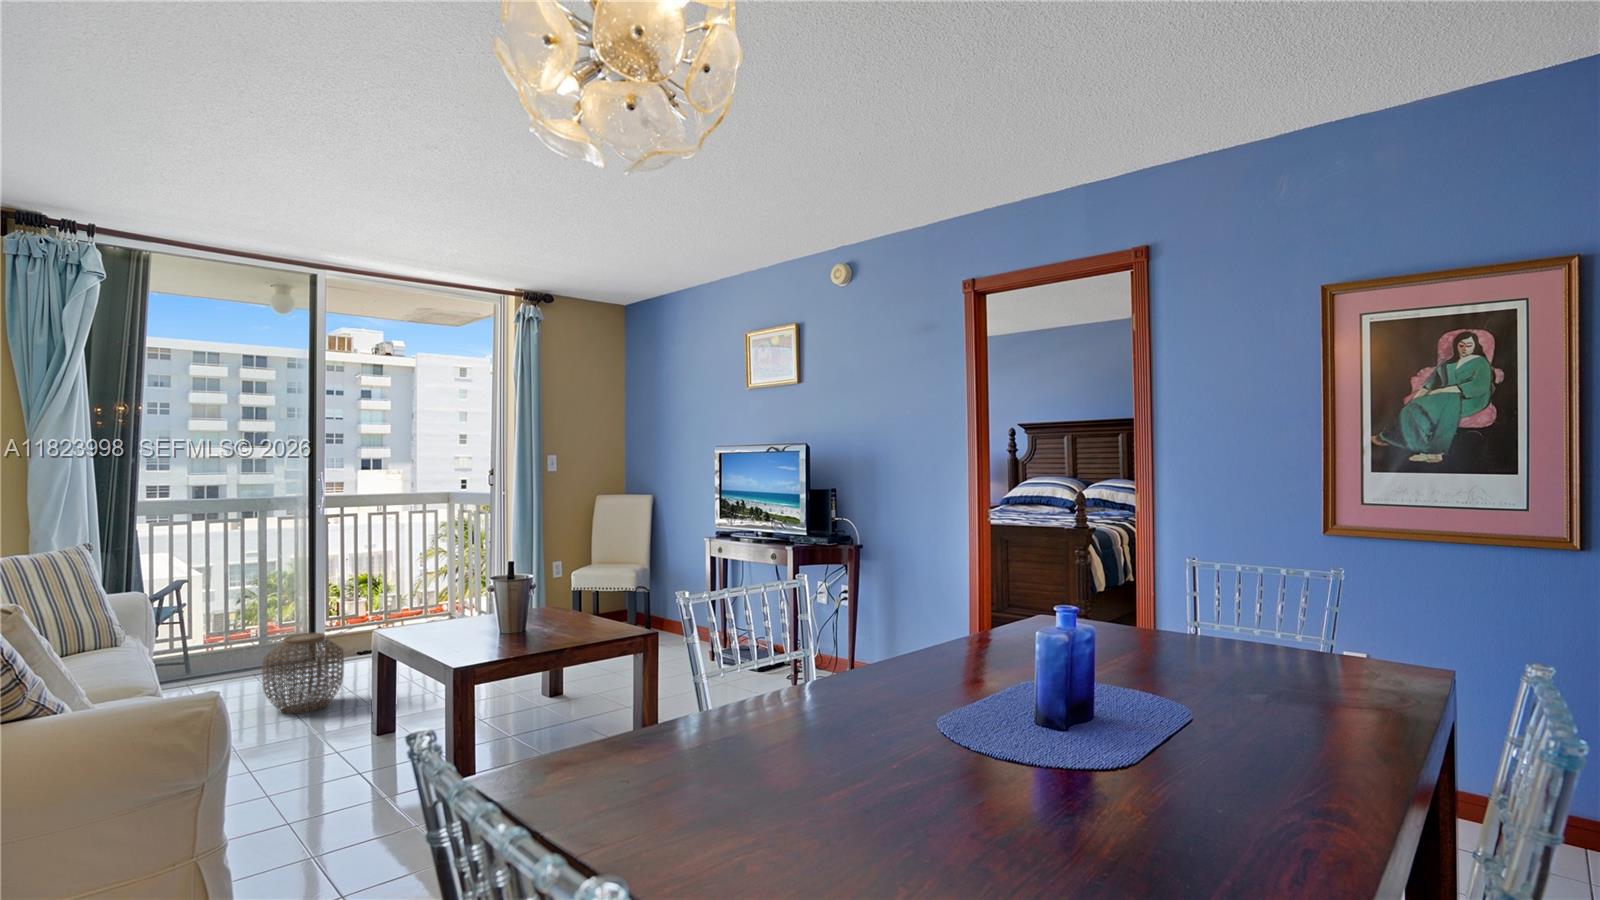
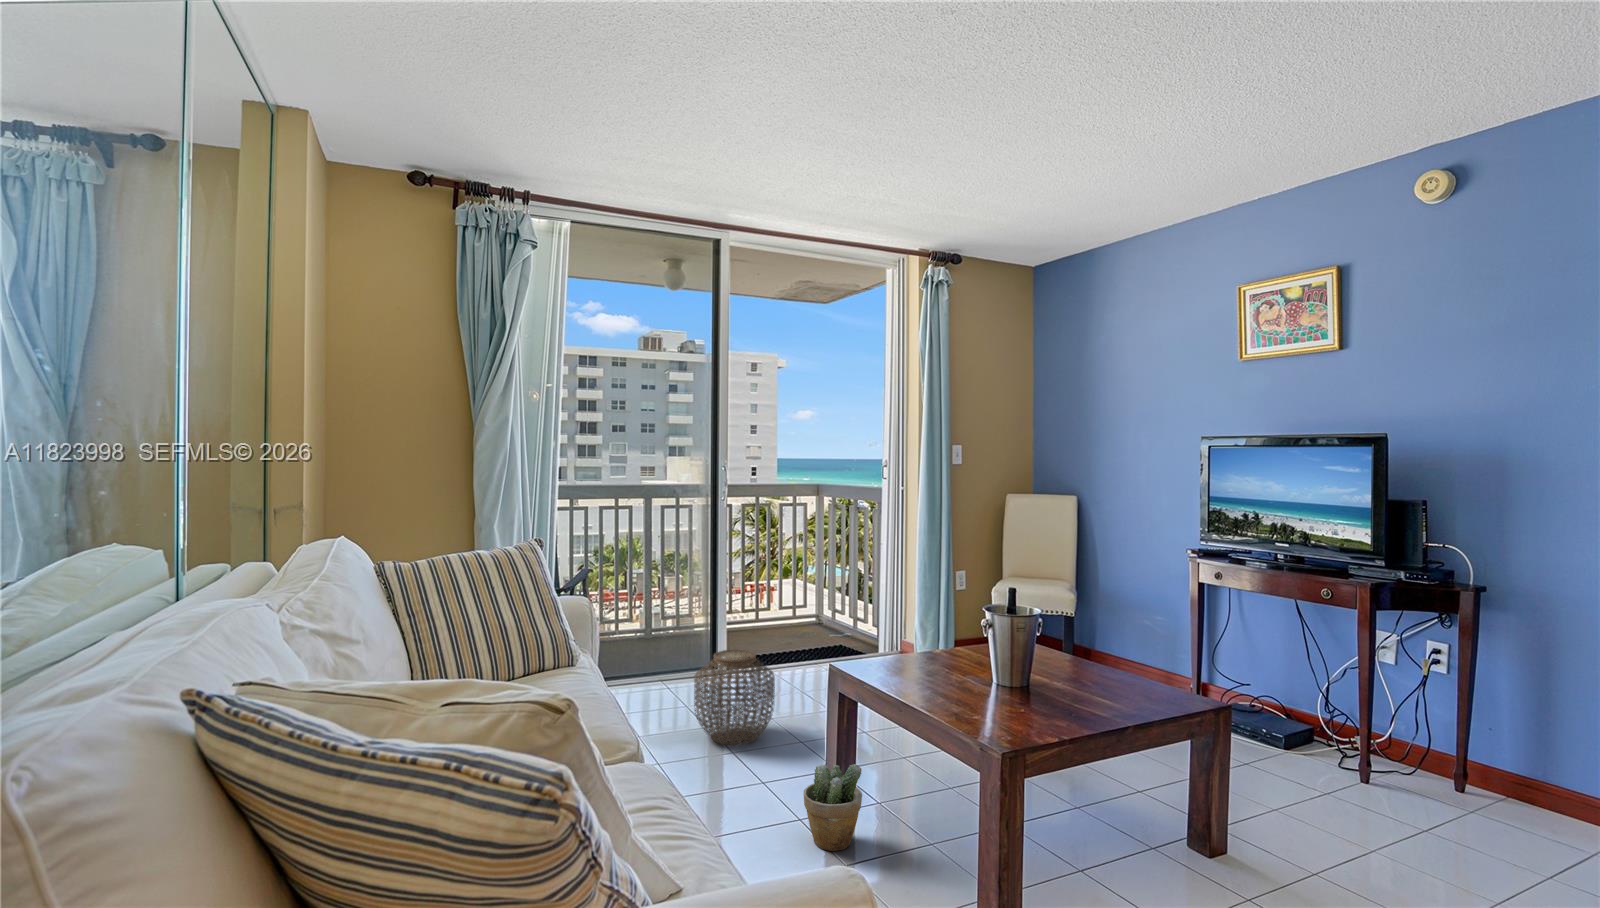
potted plant: none [328,699,380,768] -> present [804,764,862,851]

